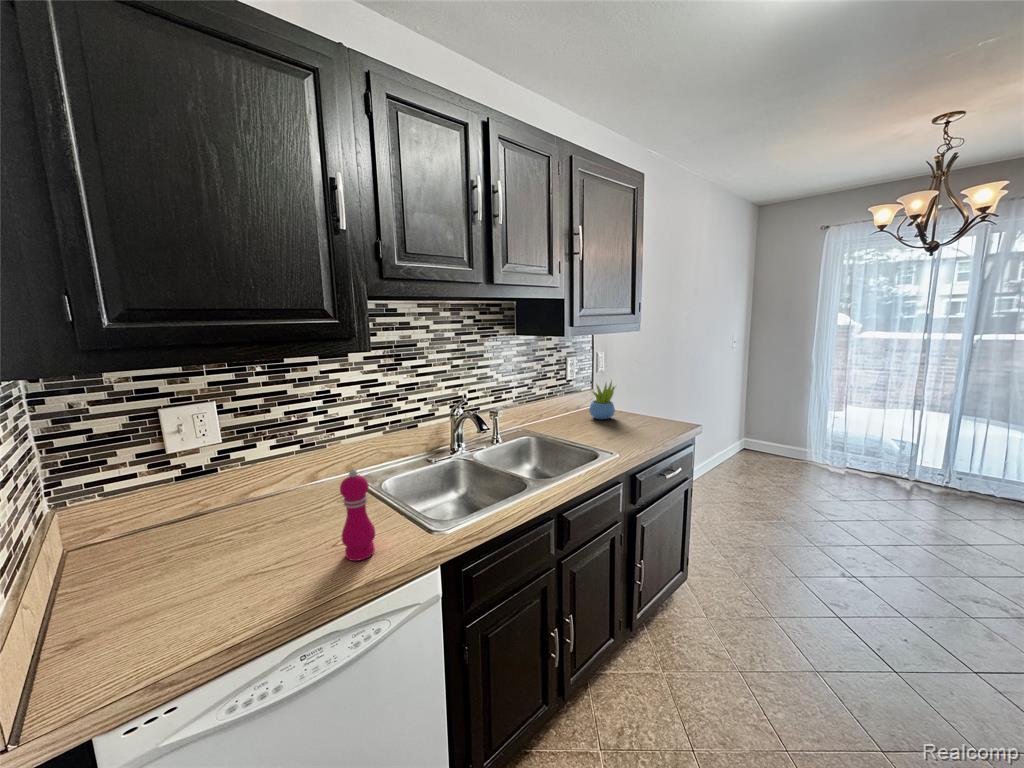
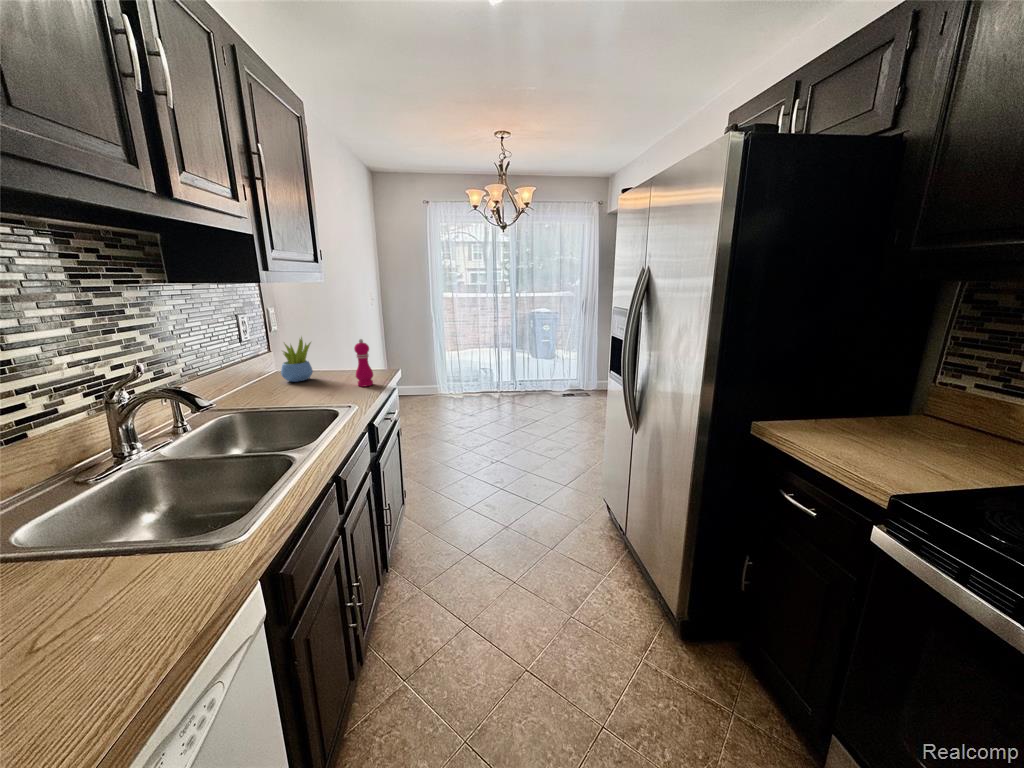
pepper mill: present [340,470,375,561] -> present [354,339,373,387]

